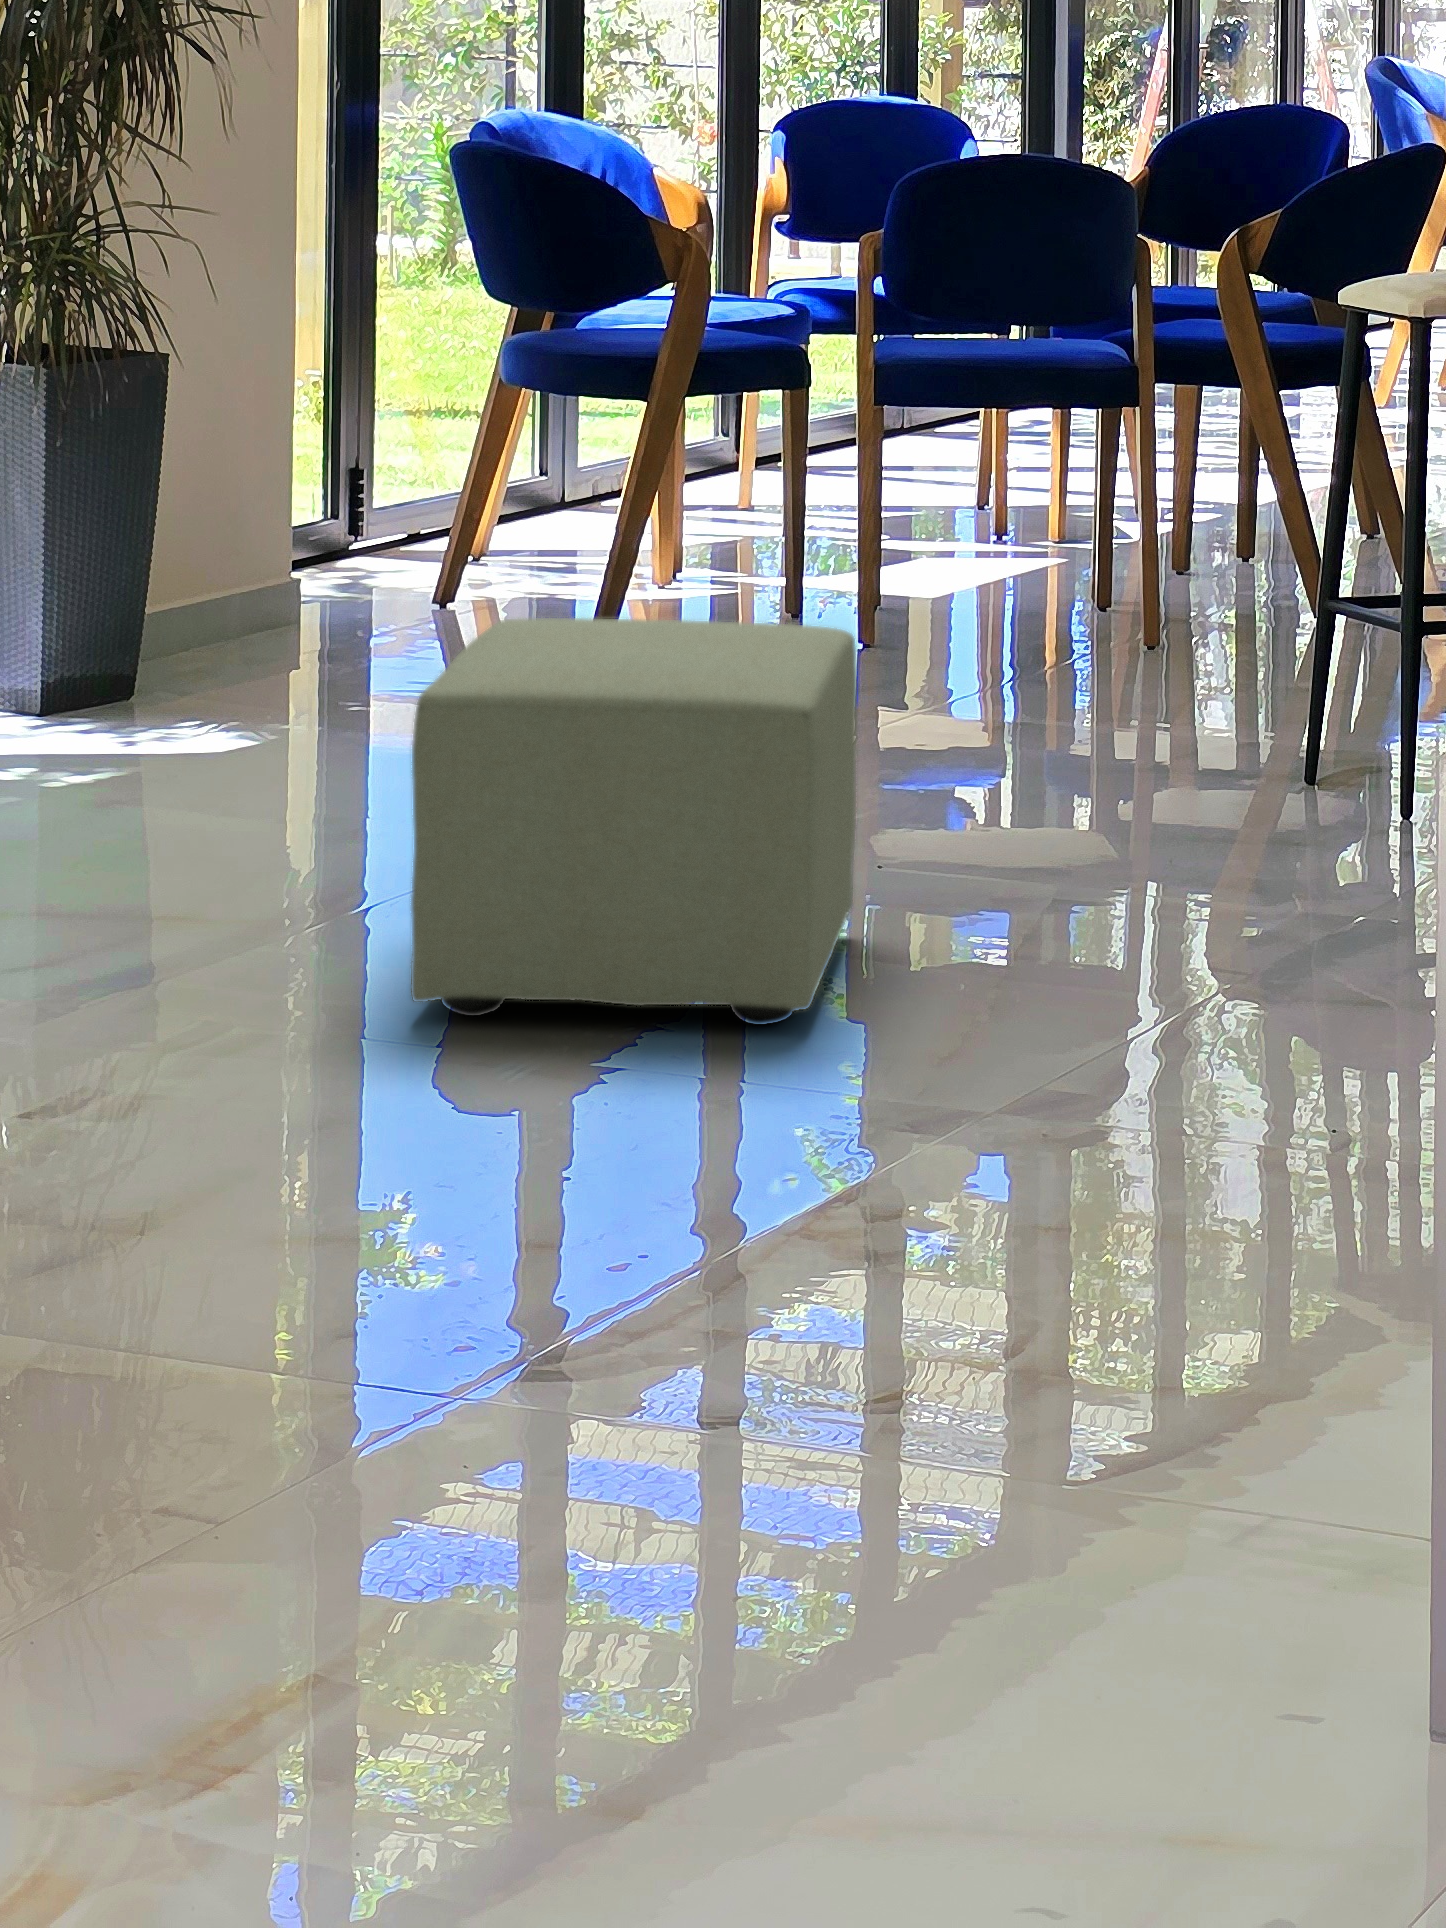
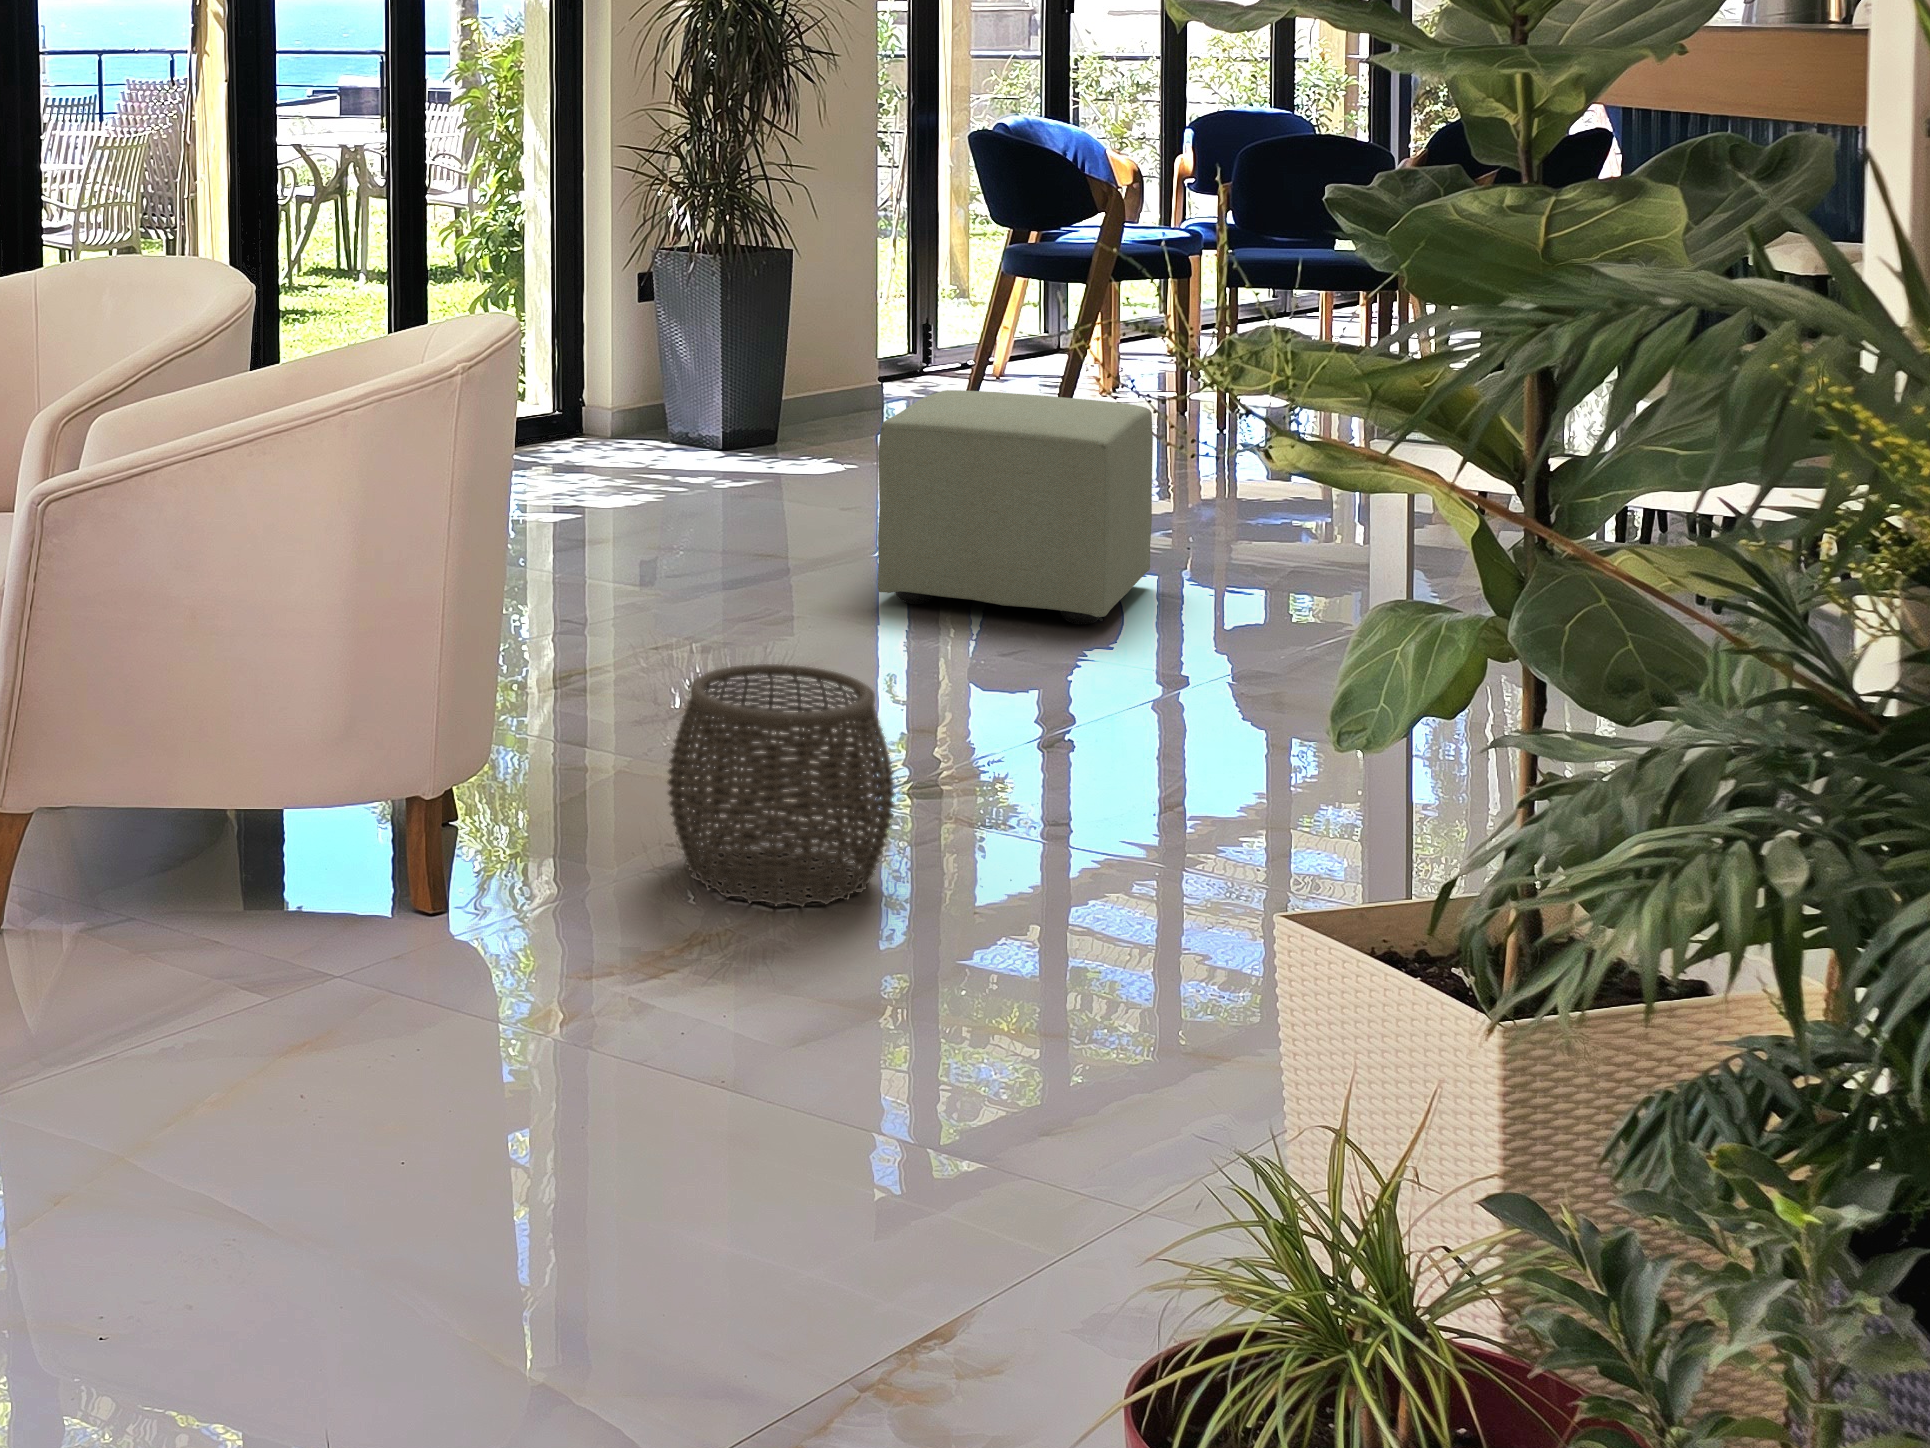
woven basket: none [180,1244,618,1744] -> present [667,664,895,907]

